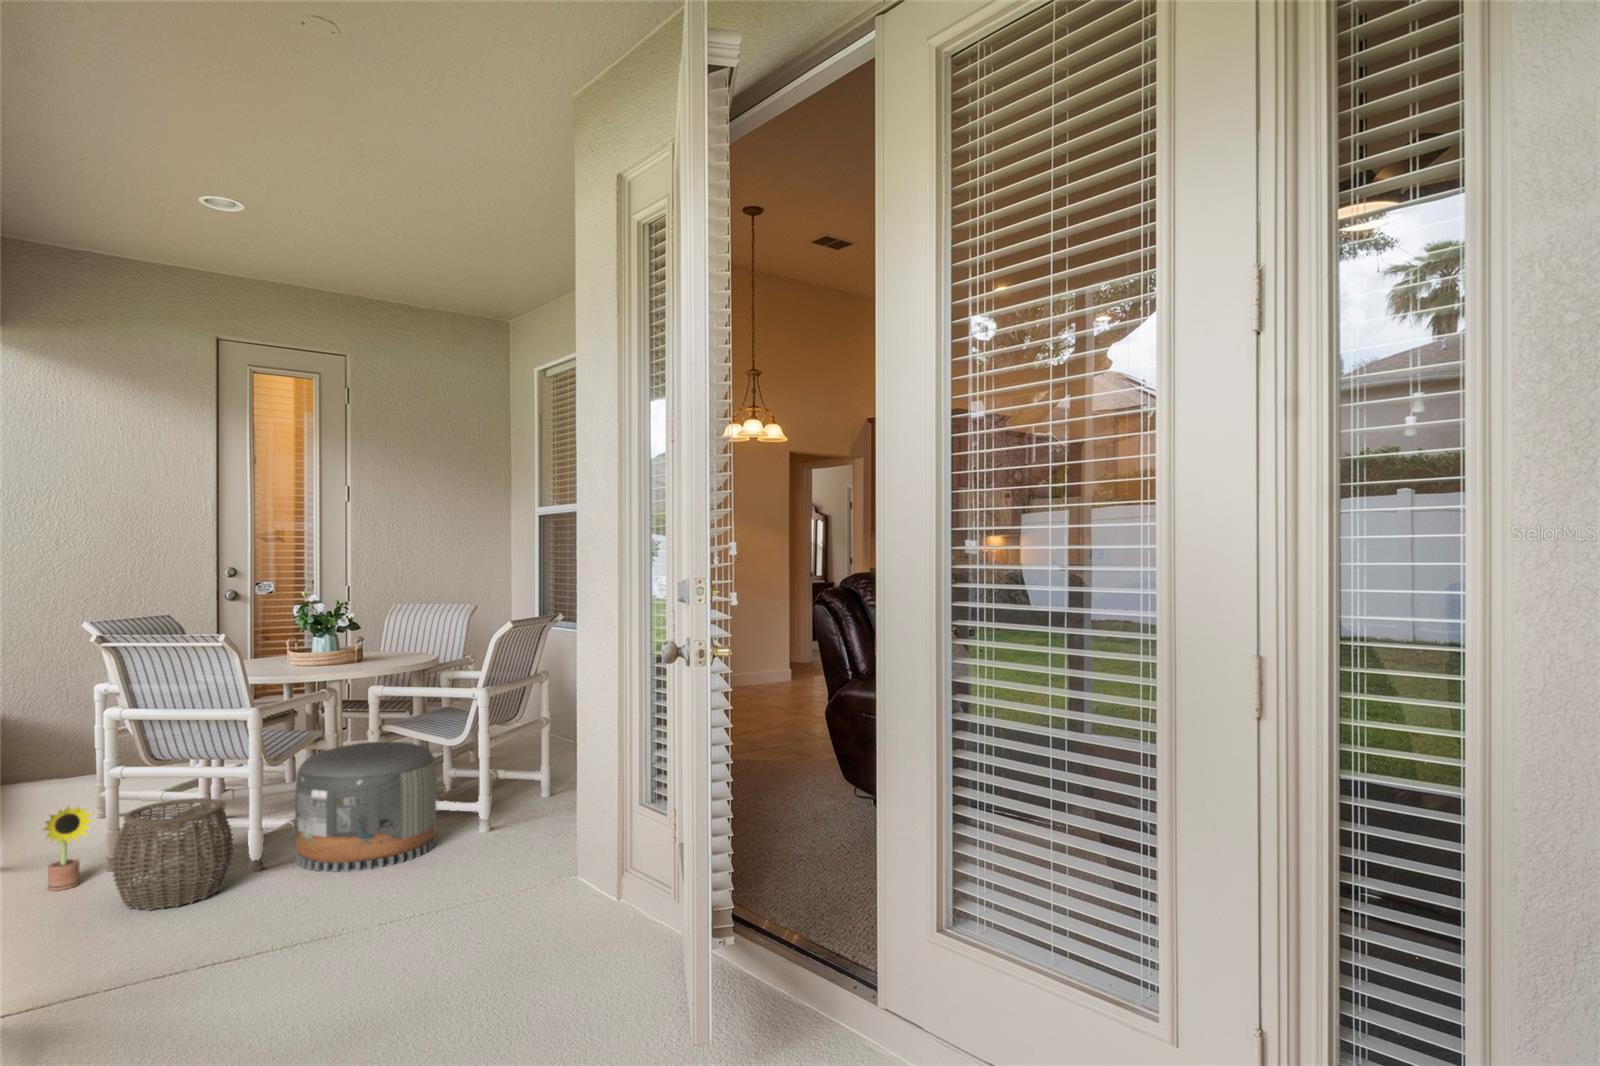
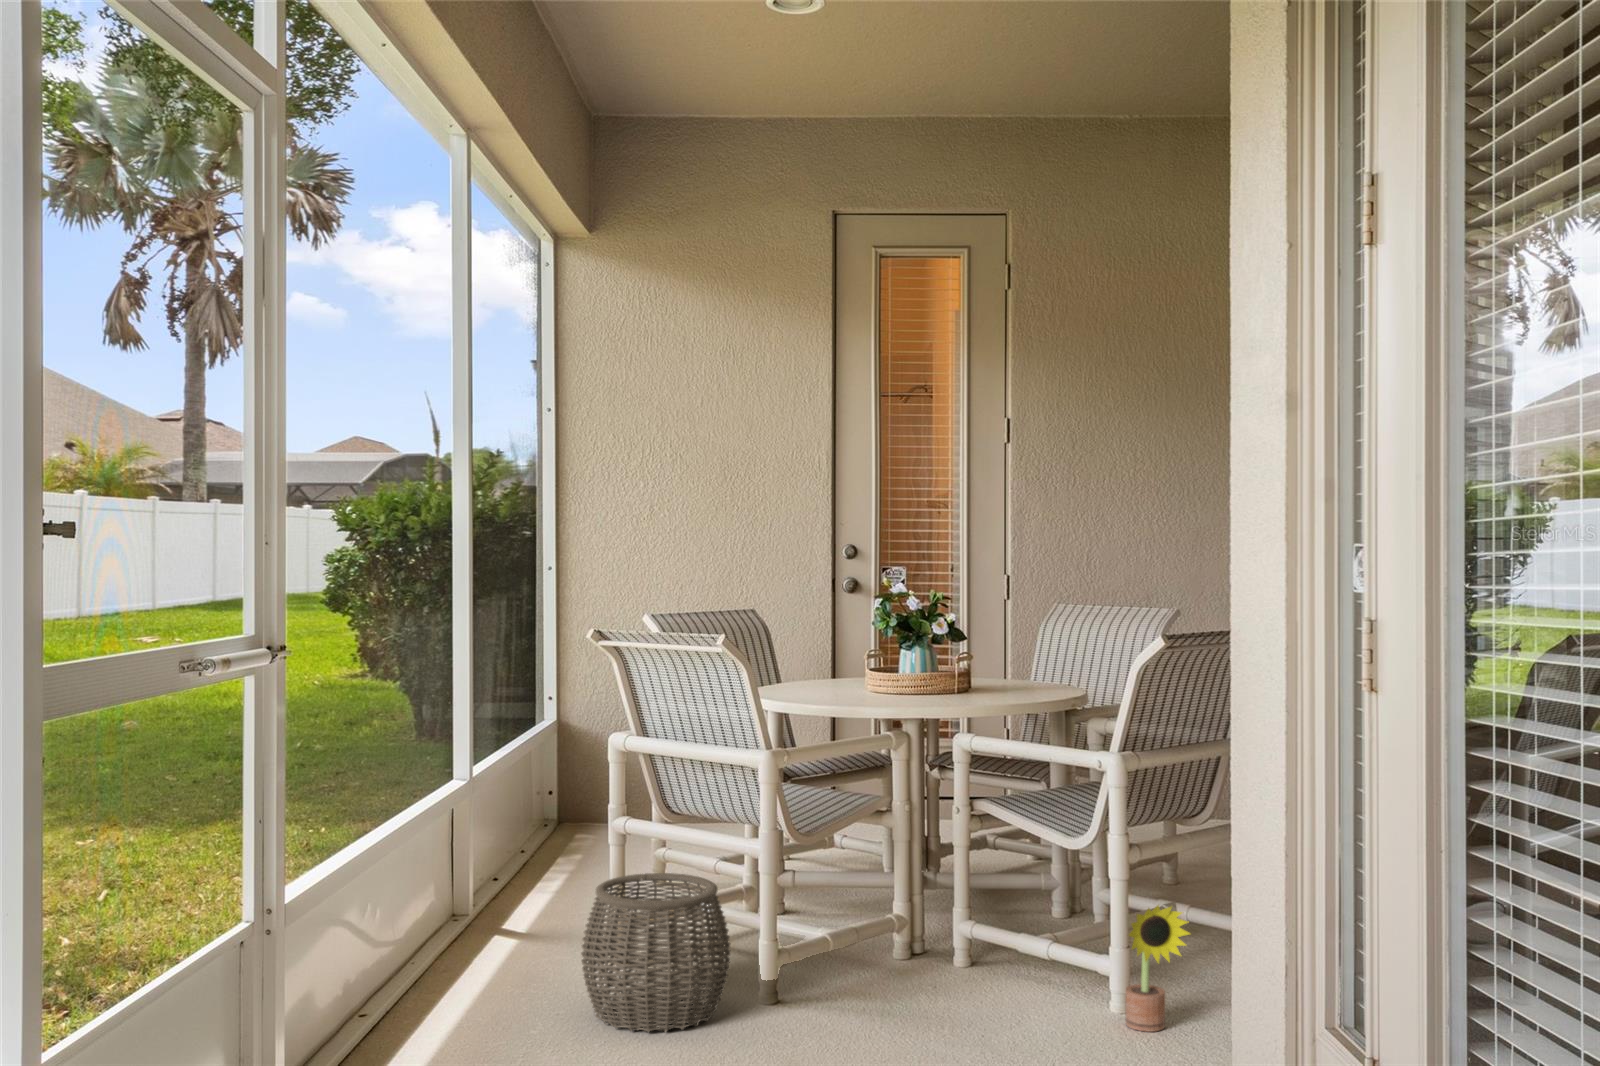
pouf: present [295,742,436,872] -> none [825,827,1035,1041]
decorative plant: present [42,806,94,891] -> present [1126,905,1190,1032]

